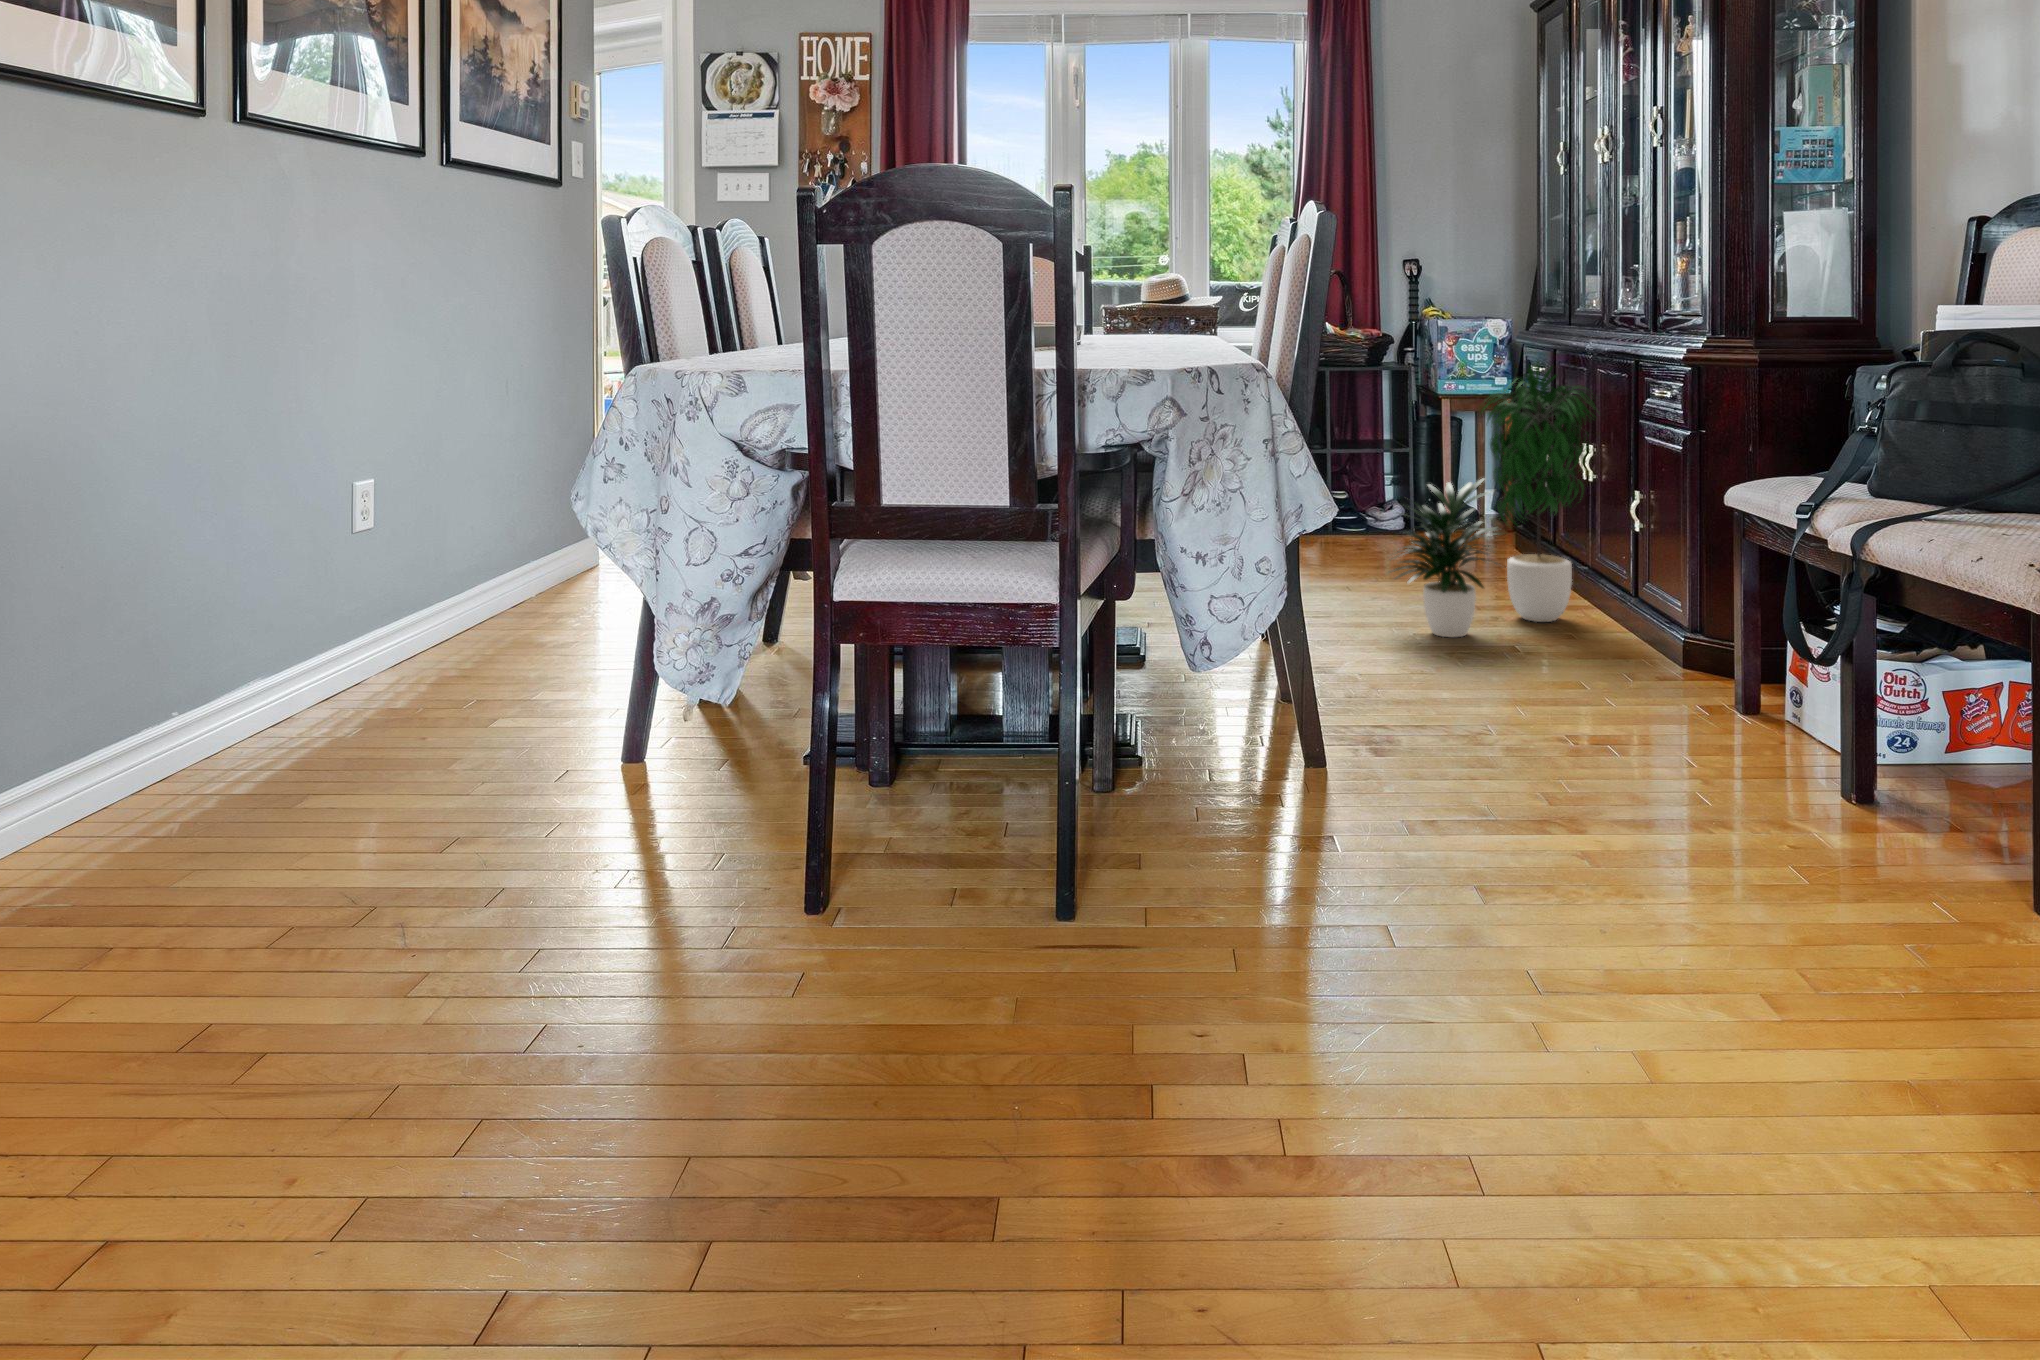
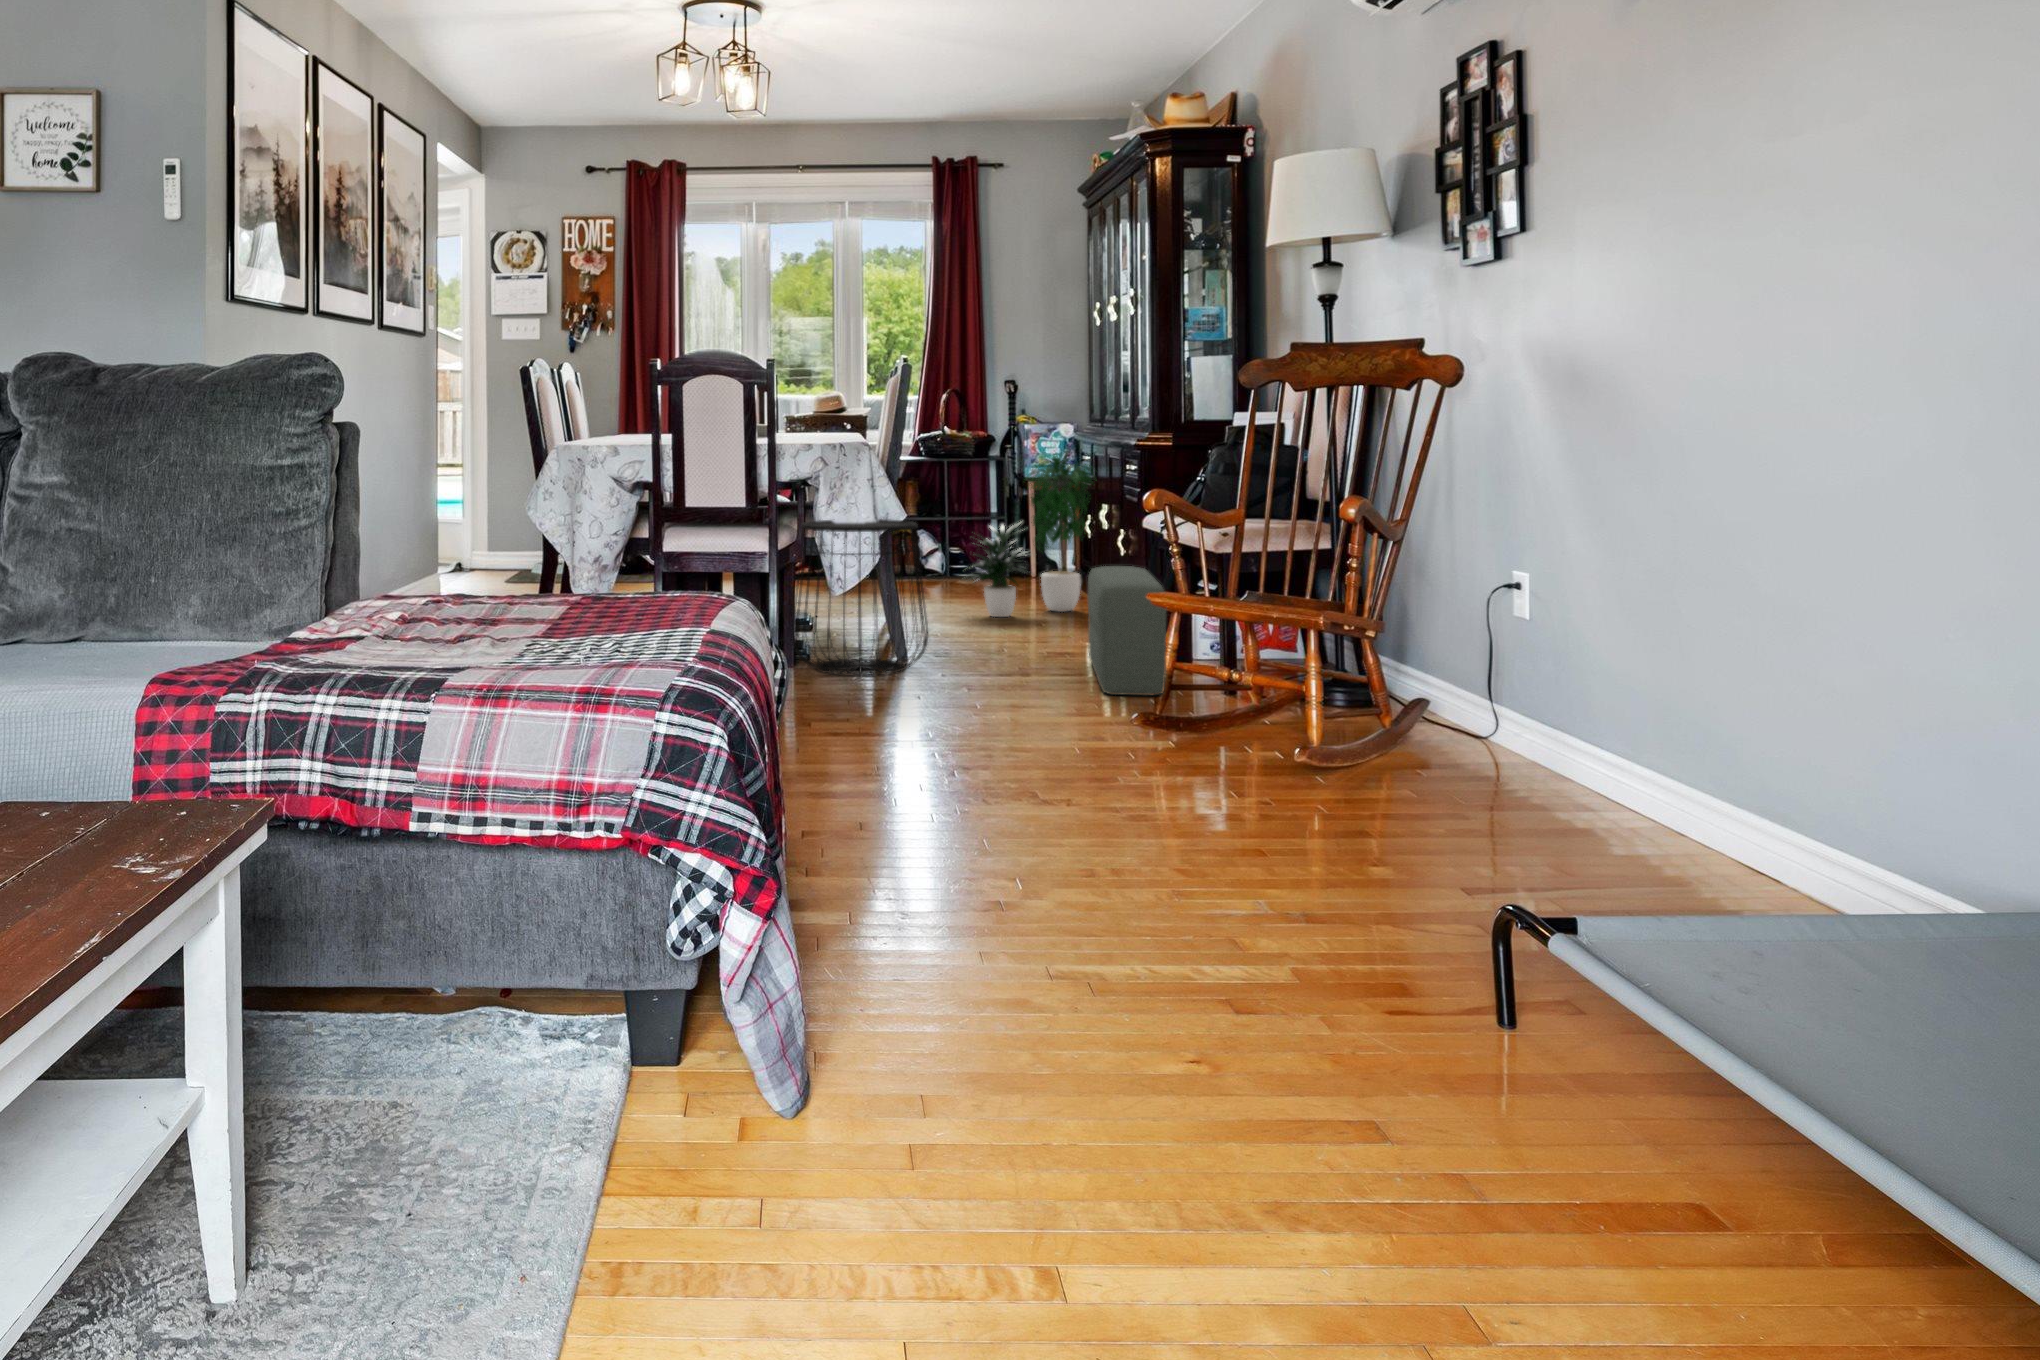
side table: none [1109,513,1390,865] -> present [792,519,928,676]
pouf: none [1700,614,1999,983] -> present [1088,566,1166,695]

